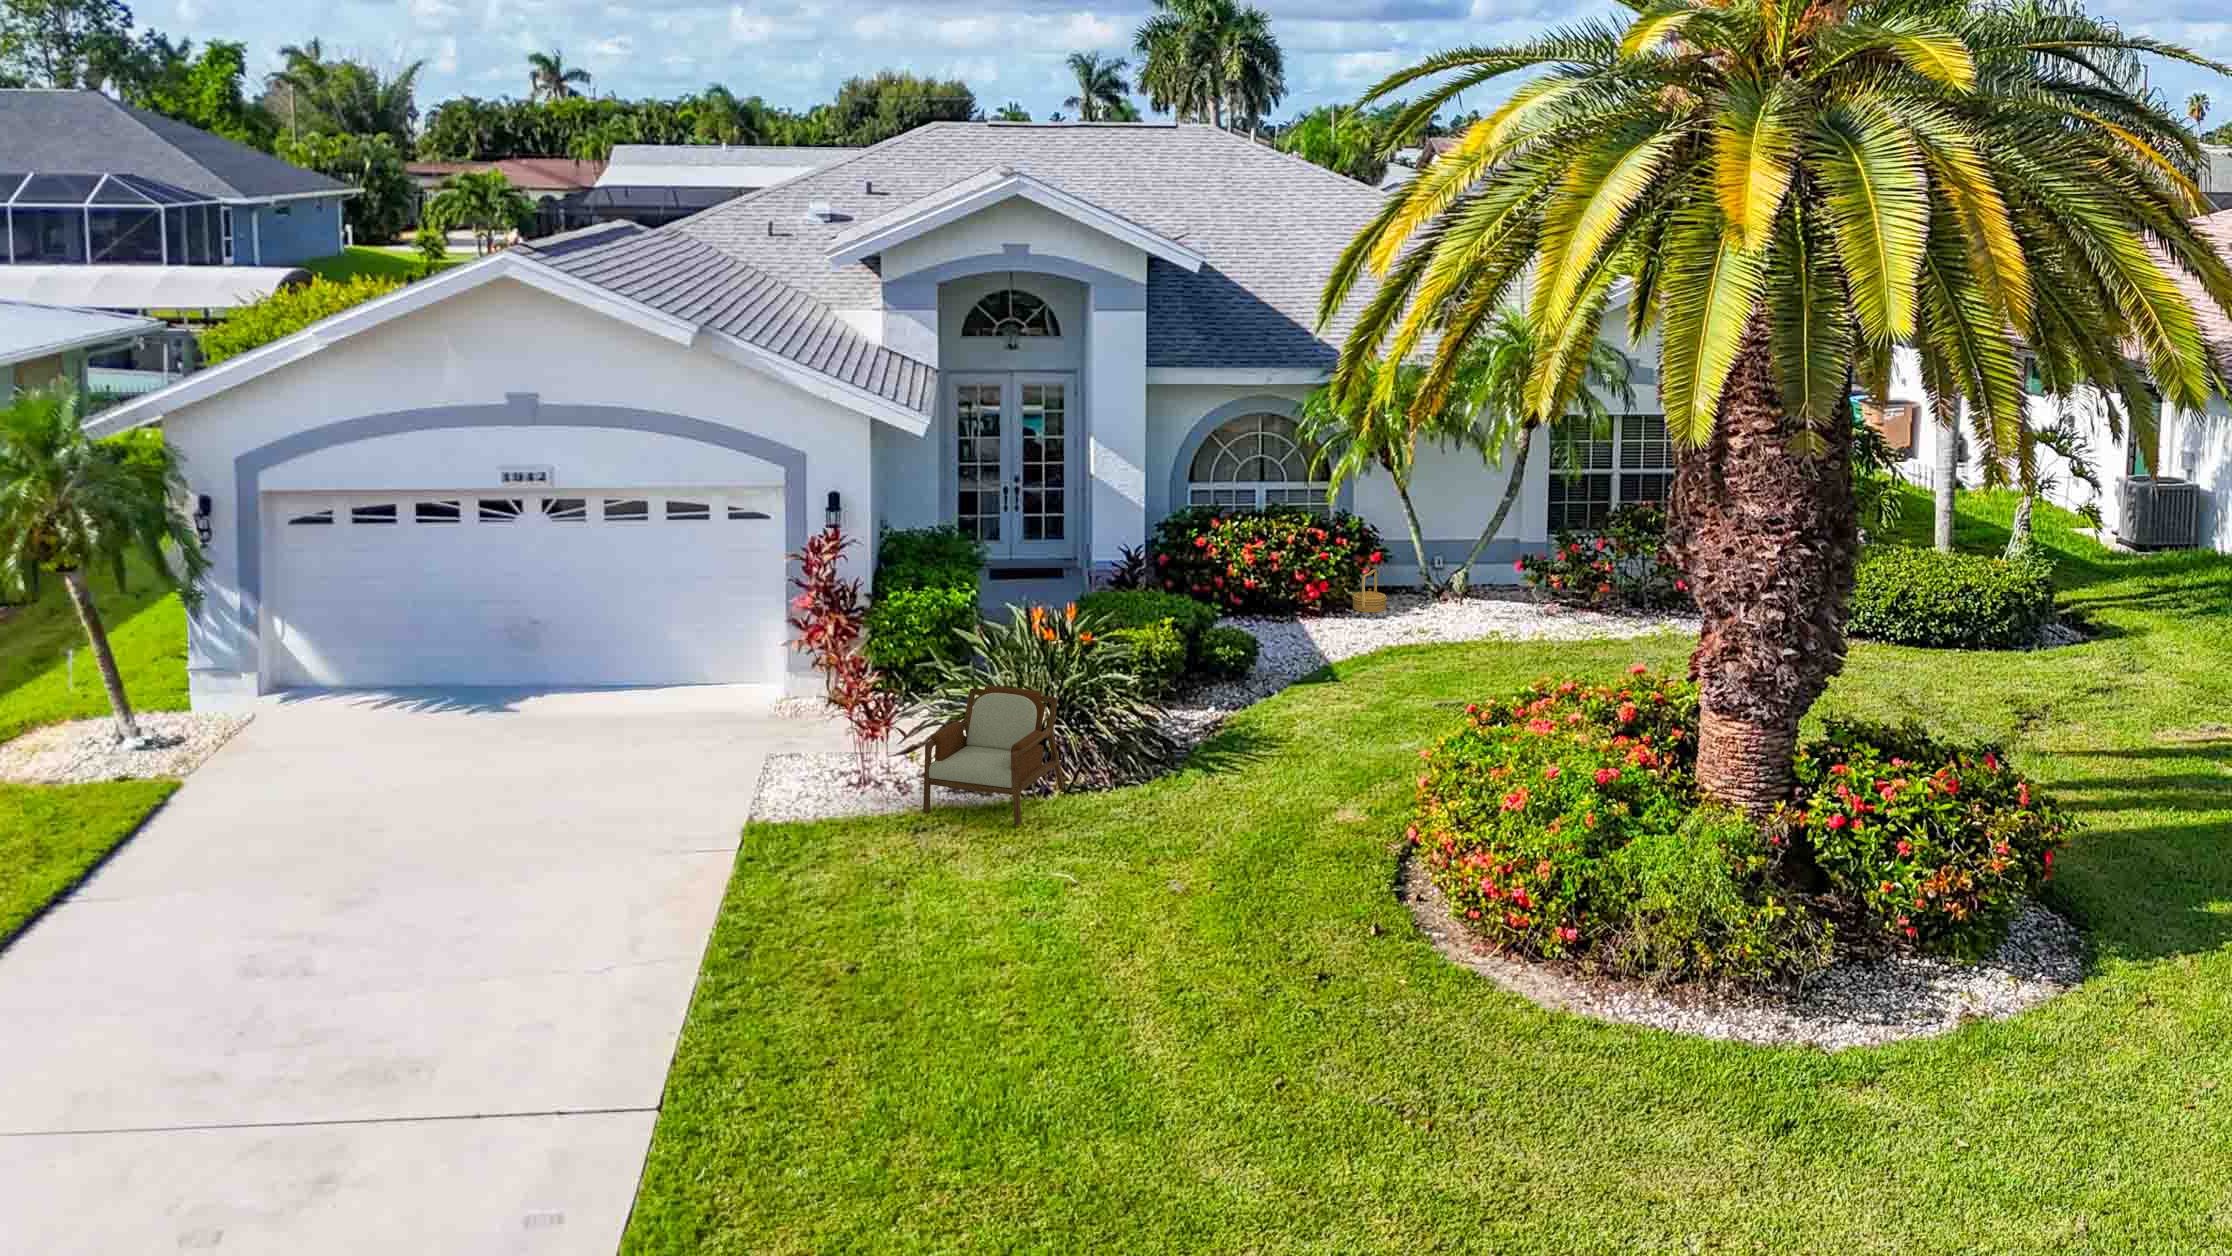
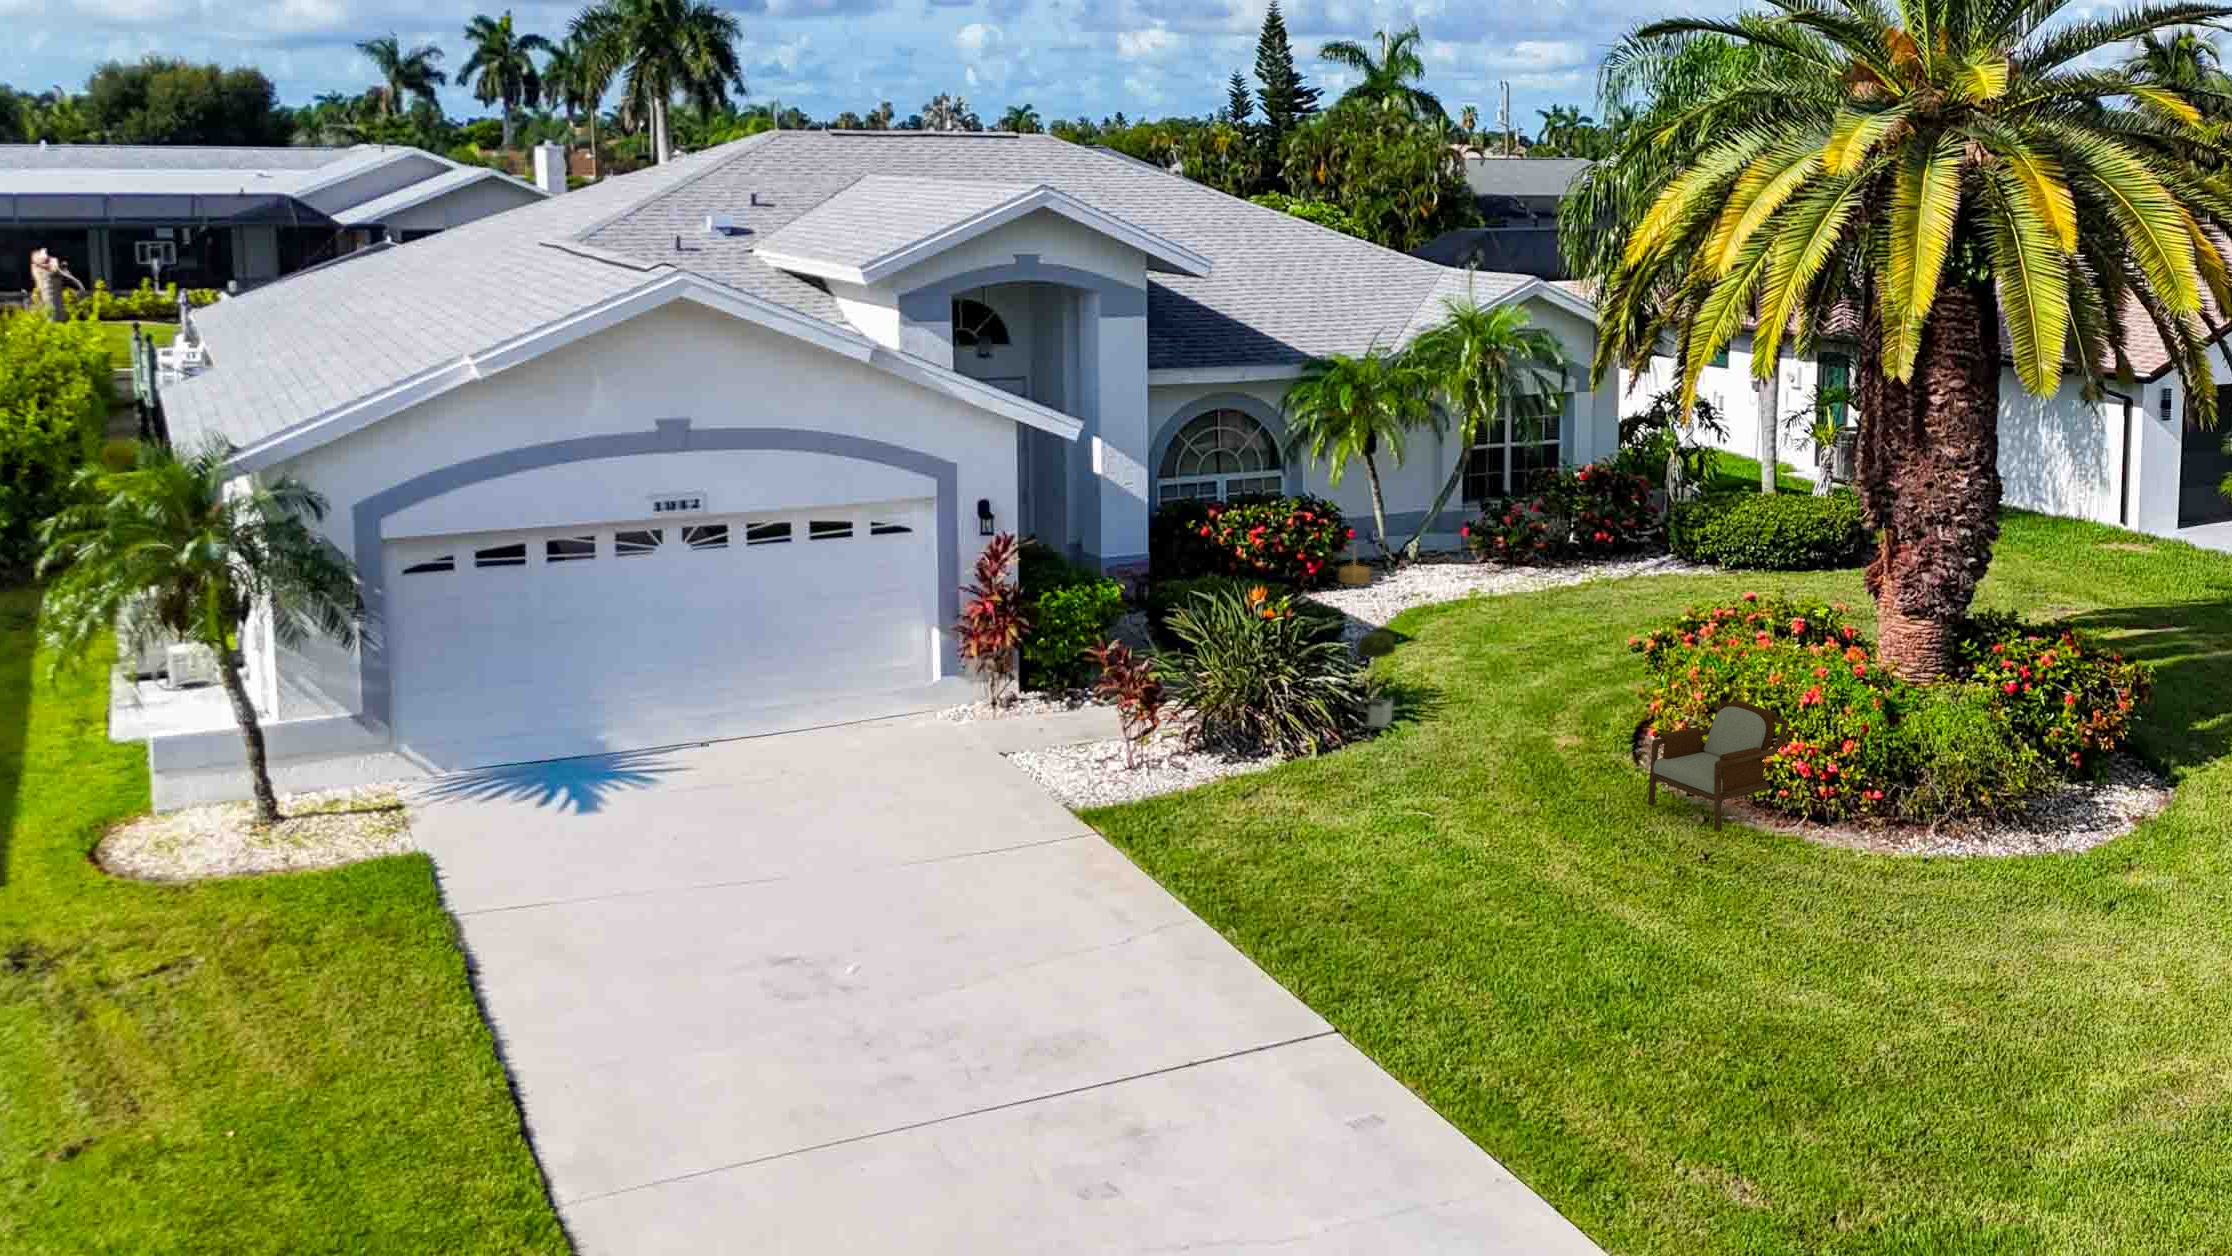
potted tree: none [1121,669,1171,779] -> present [1357,632,1396,727]
armchair: present [923,686,1065,825] -> present [1648,700,1789,830]

